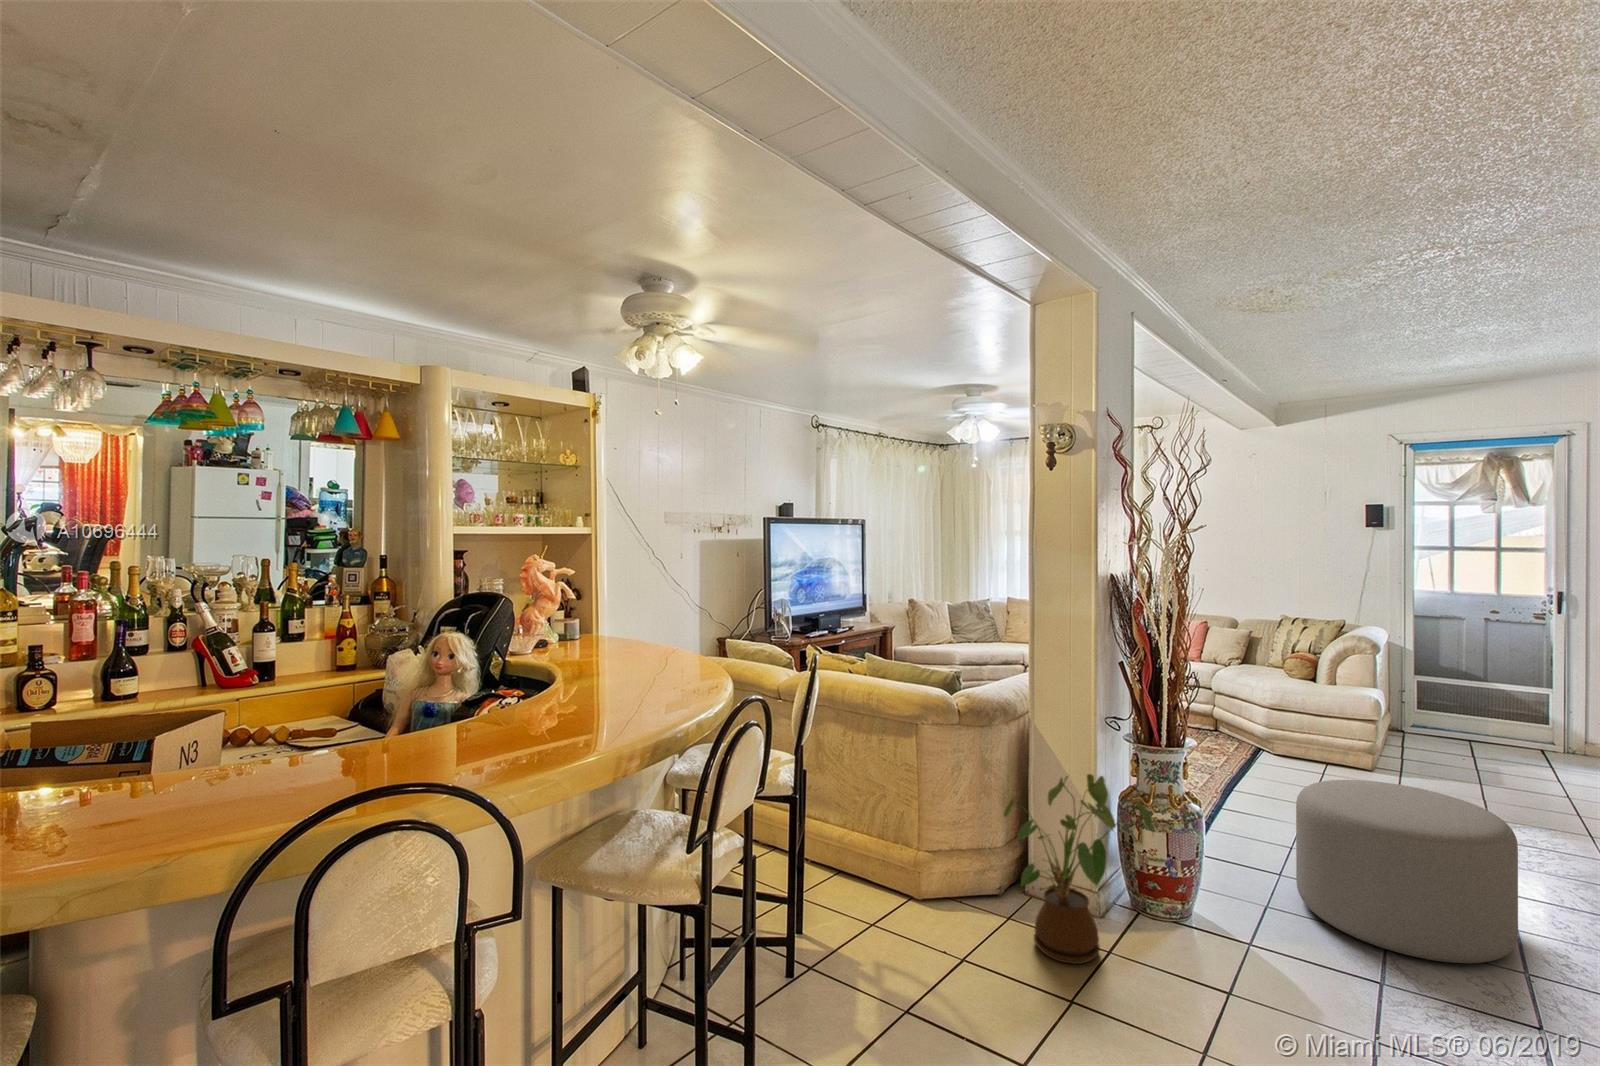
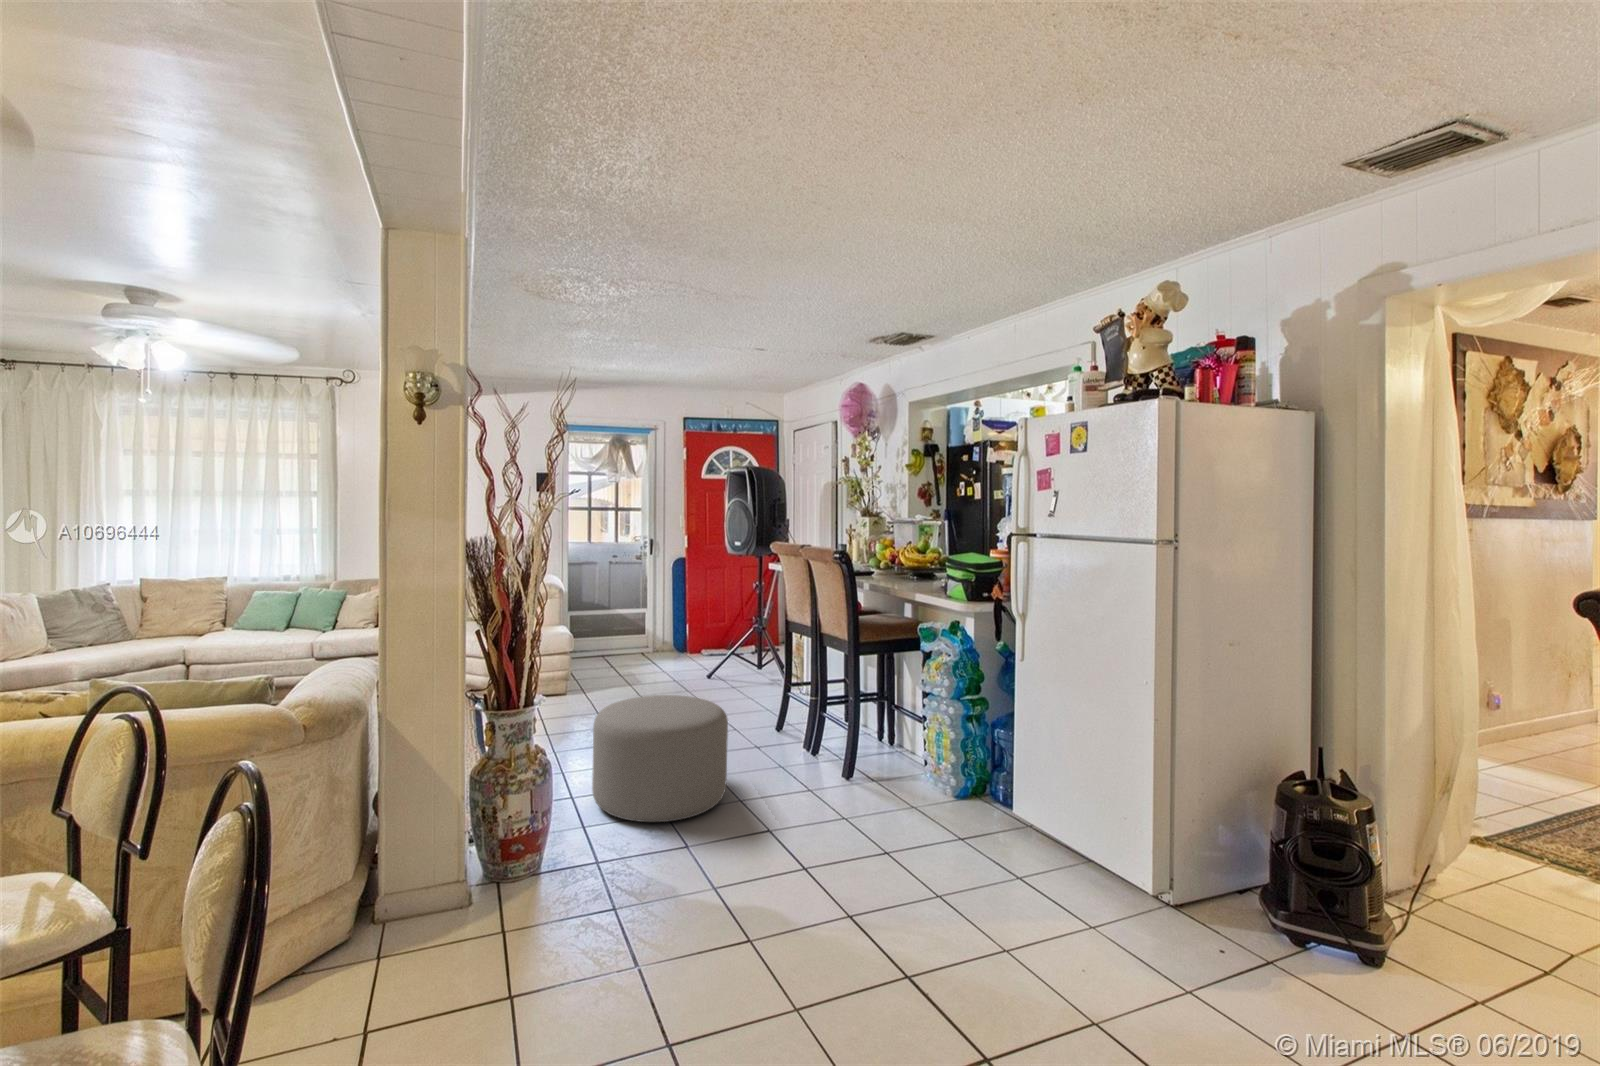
house plant: present [1004,774,1153,964] -> none [390,754,547,968]

